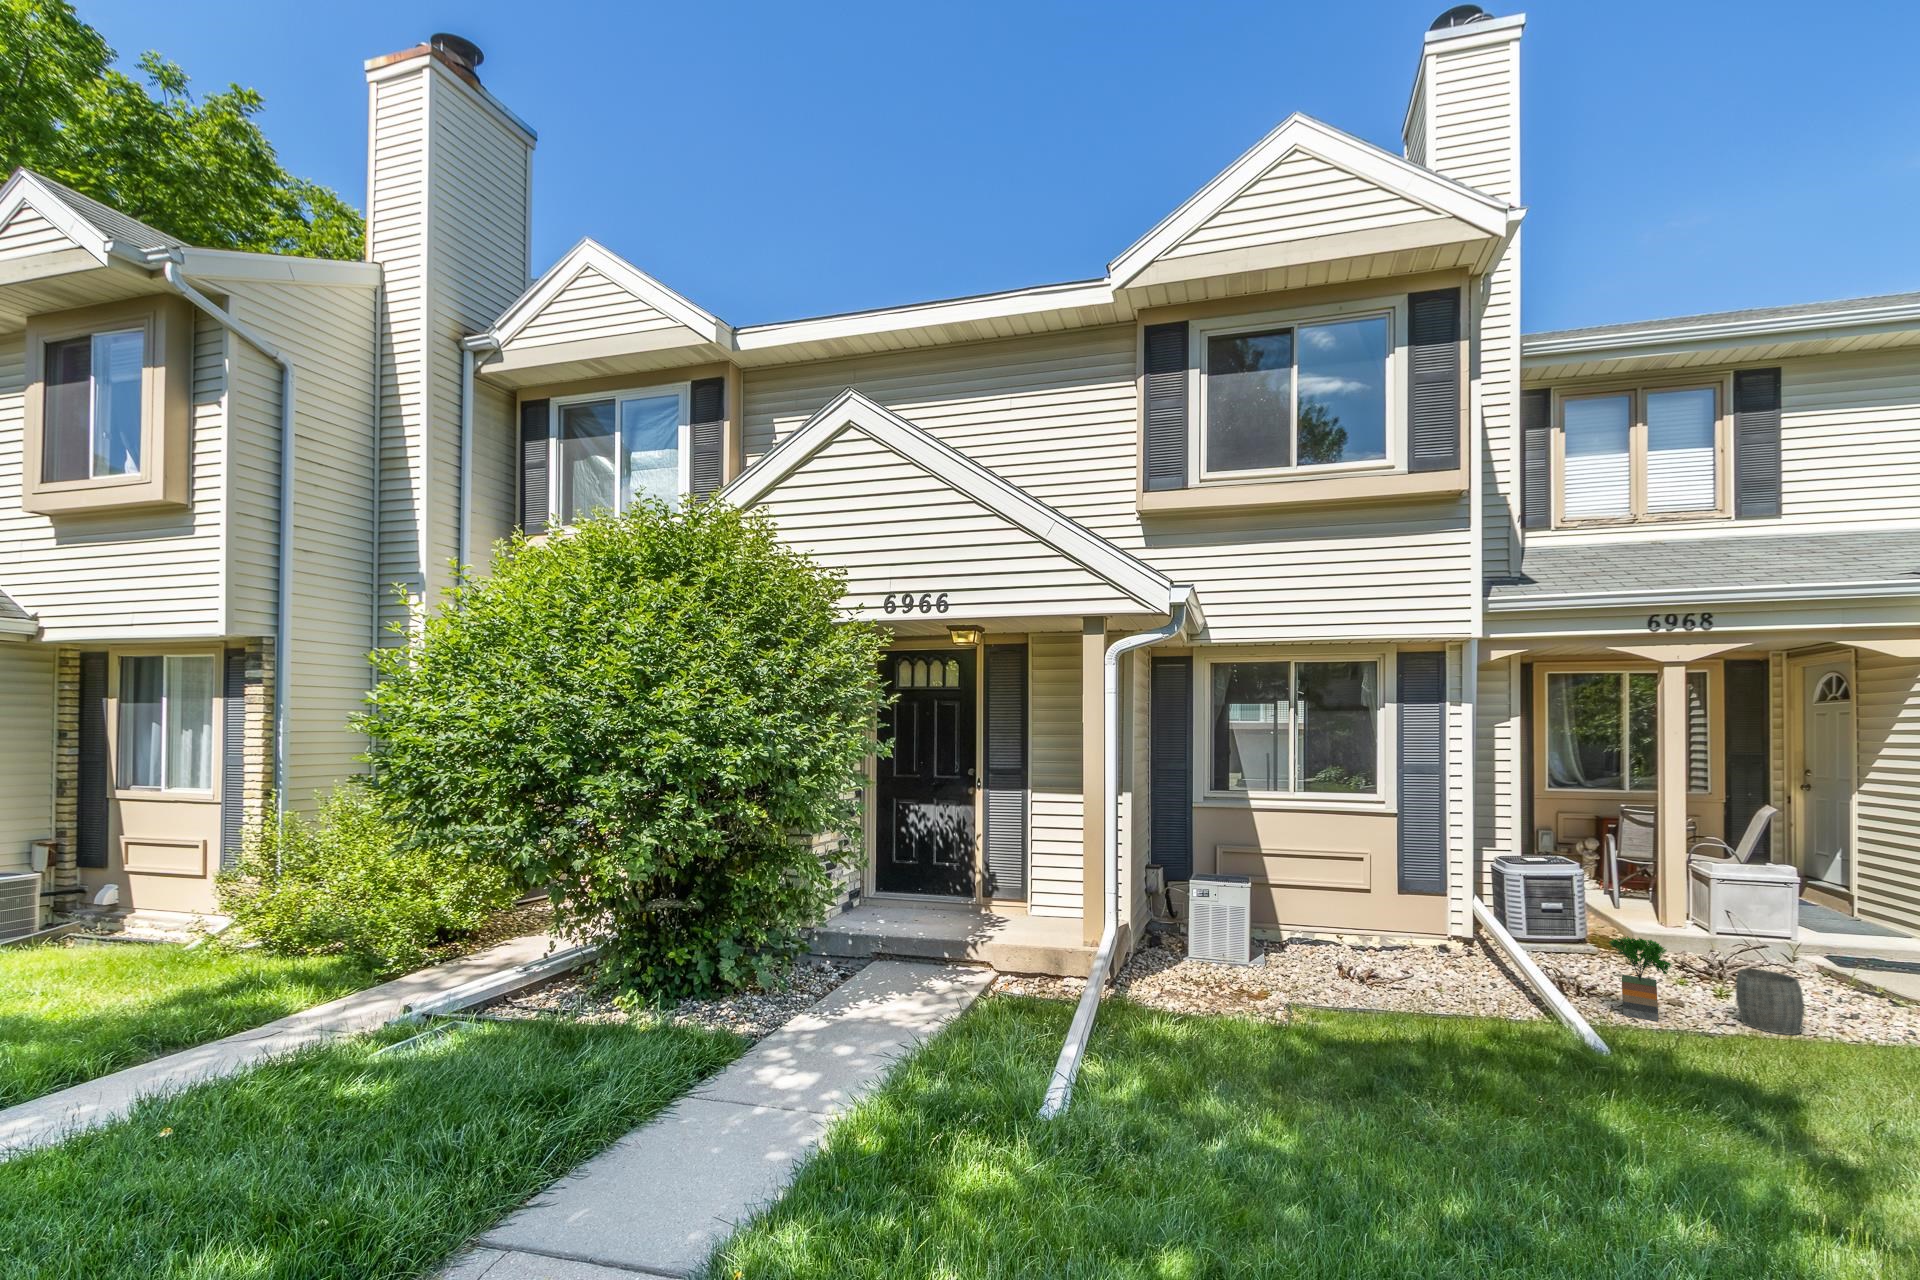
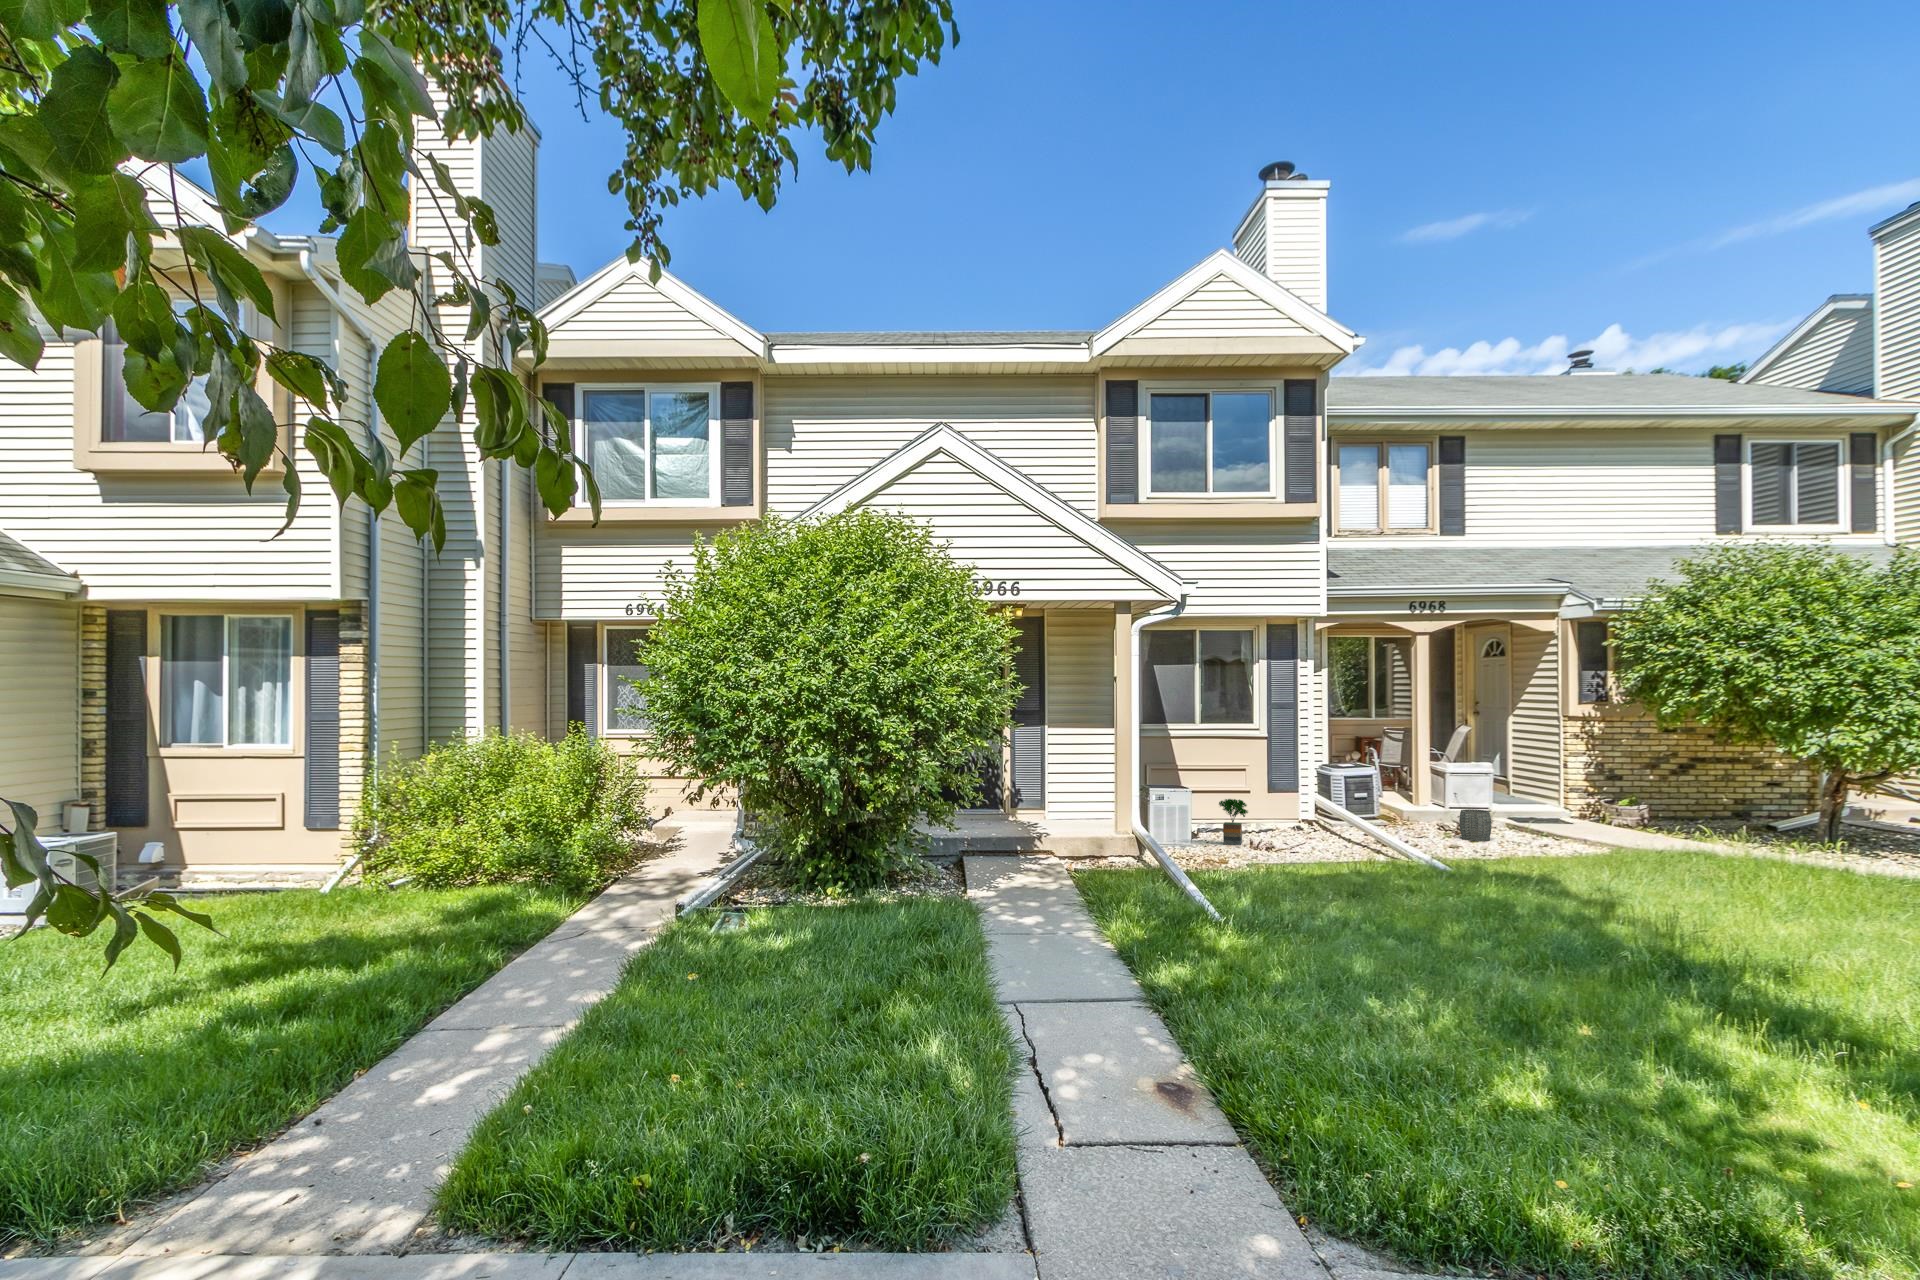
potted tree: present [1609,936,1672,1021] -> present [1219,799,1248,845]

